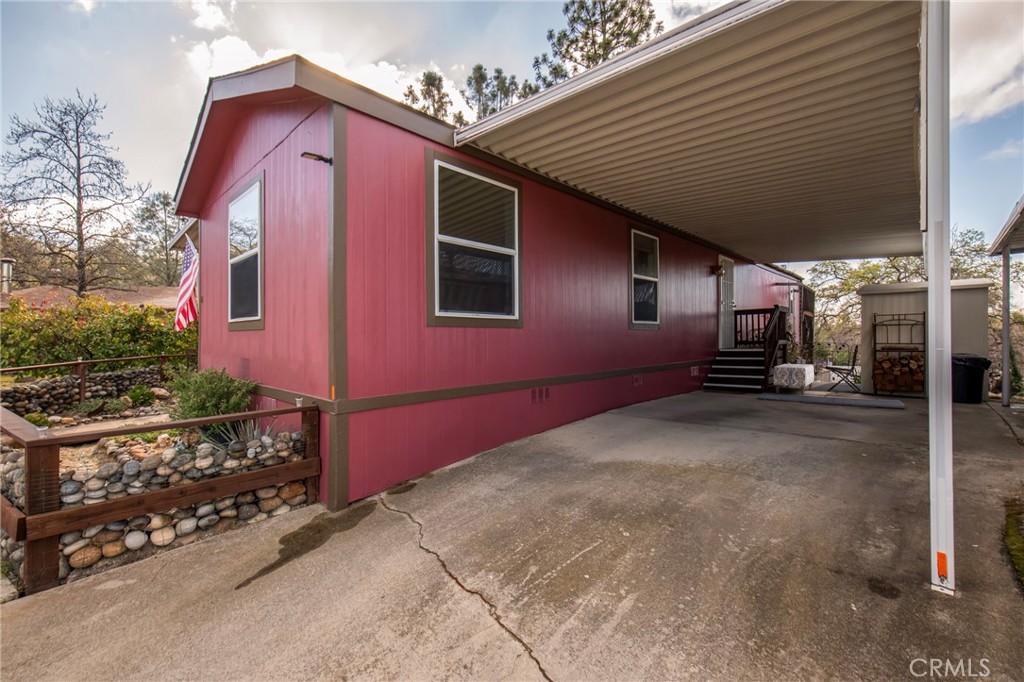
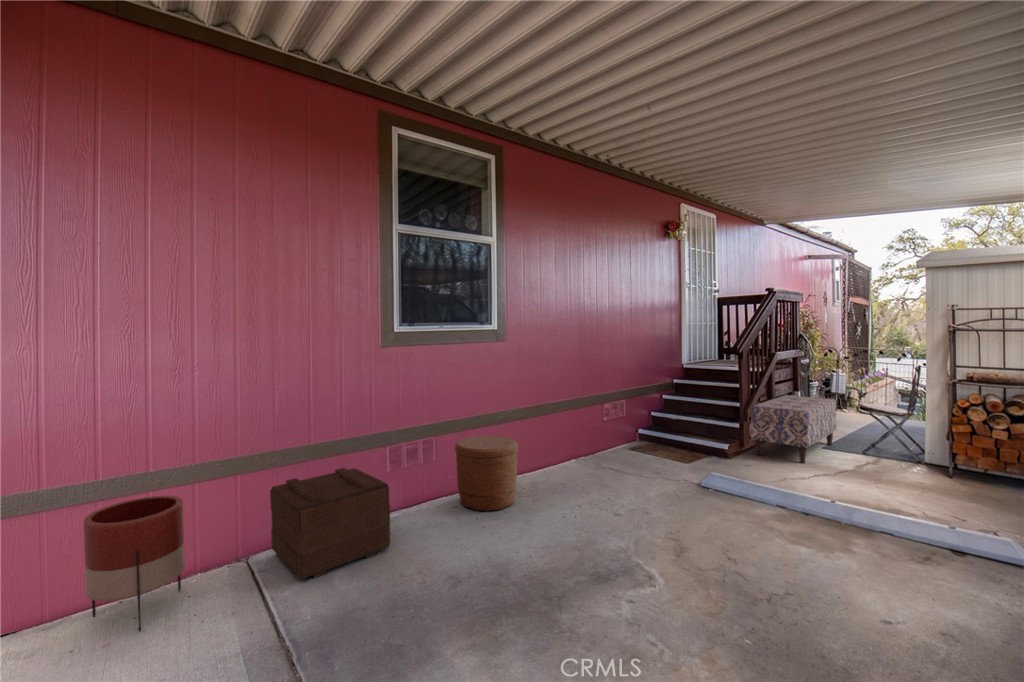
woven basket: none [653,377,685,409] -> present [455,436,518,511]
wooden crate: none [608,385,657,422] -> present [270,468,390,580]
planter: none [579,387,610,431] -> present [84,496,185,631]

